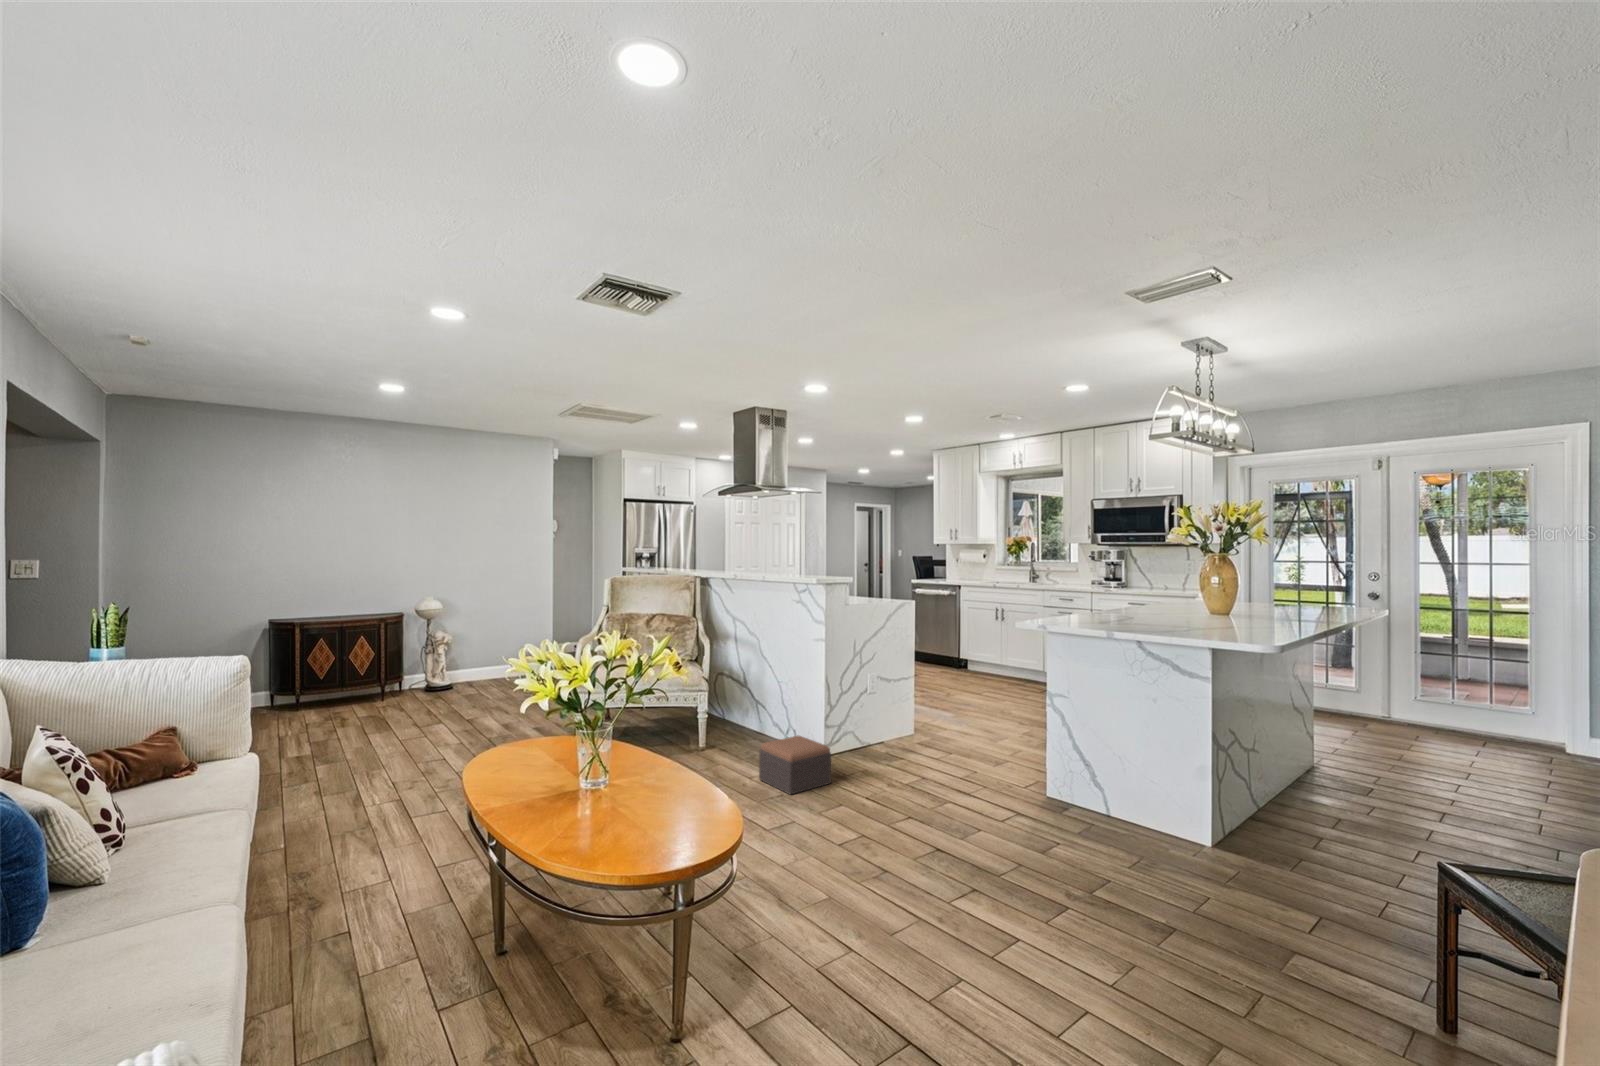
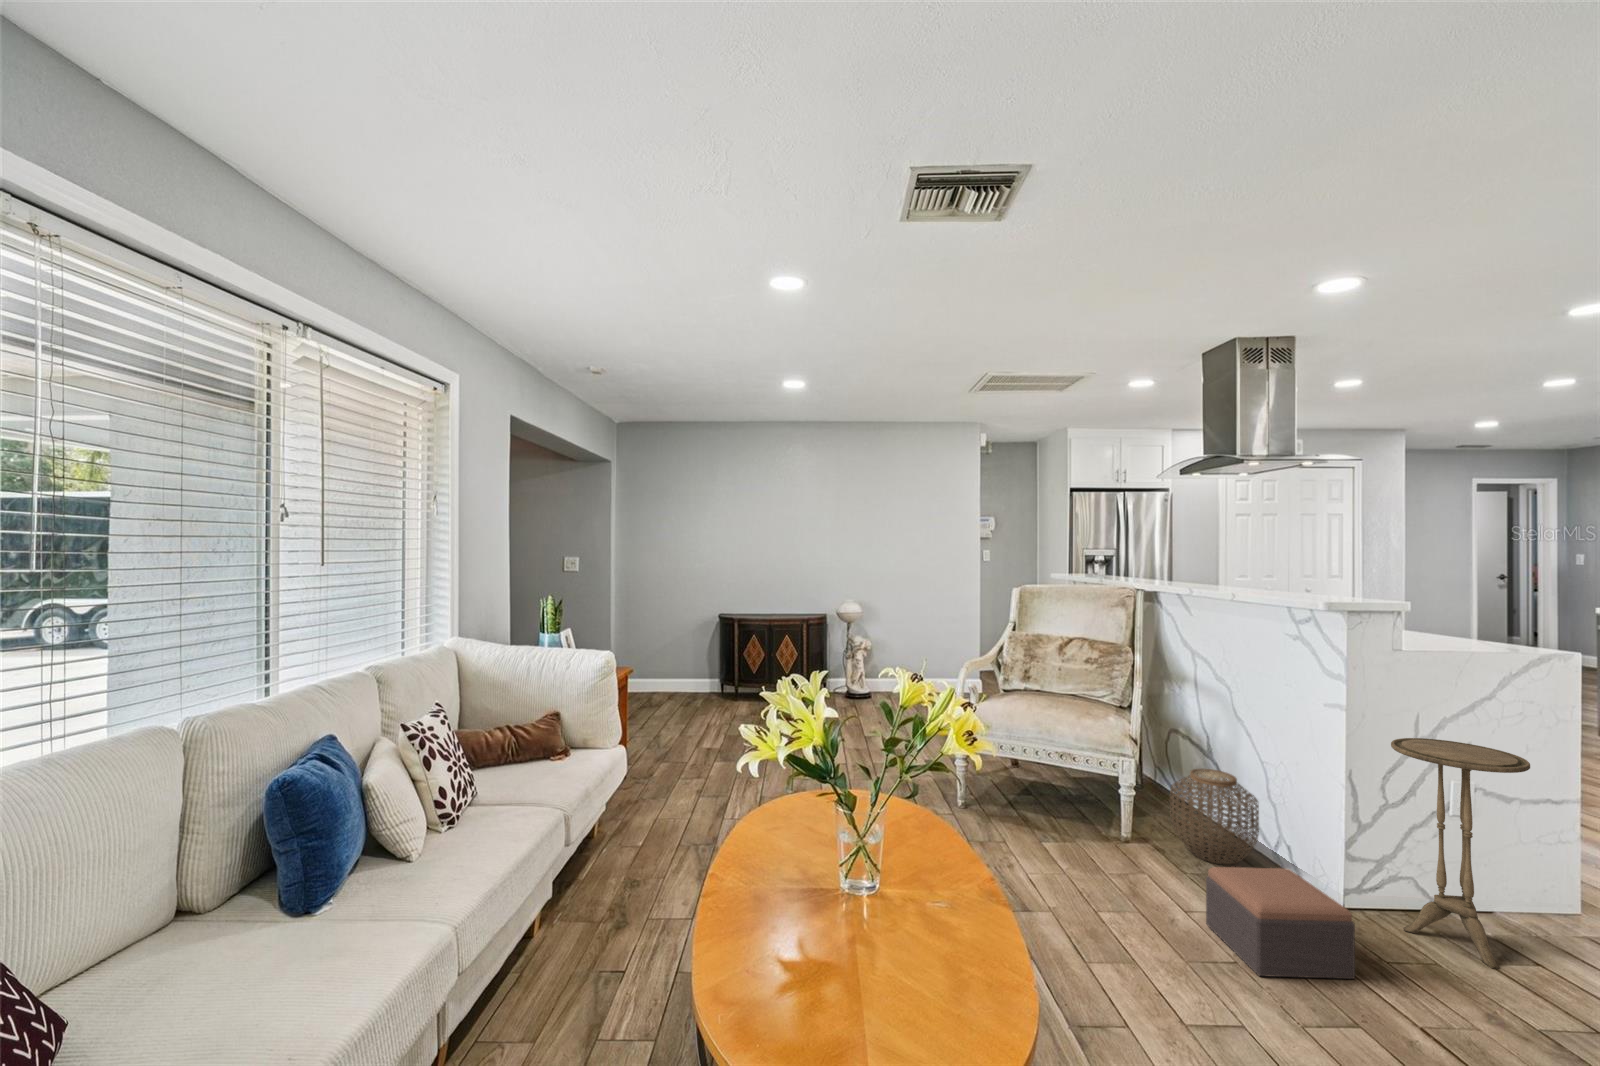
side table: none [843,652,896,763] -> present [1391,738,1530,969]
woven basket: none [728,691,777,749] -> present [1169,769,1259,865]

